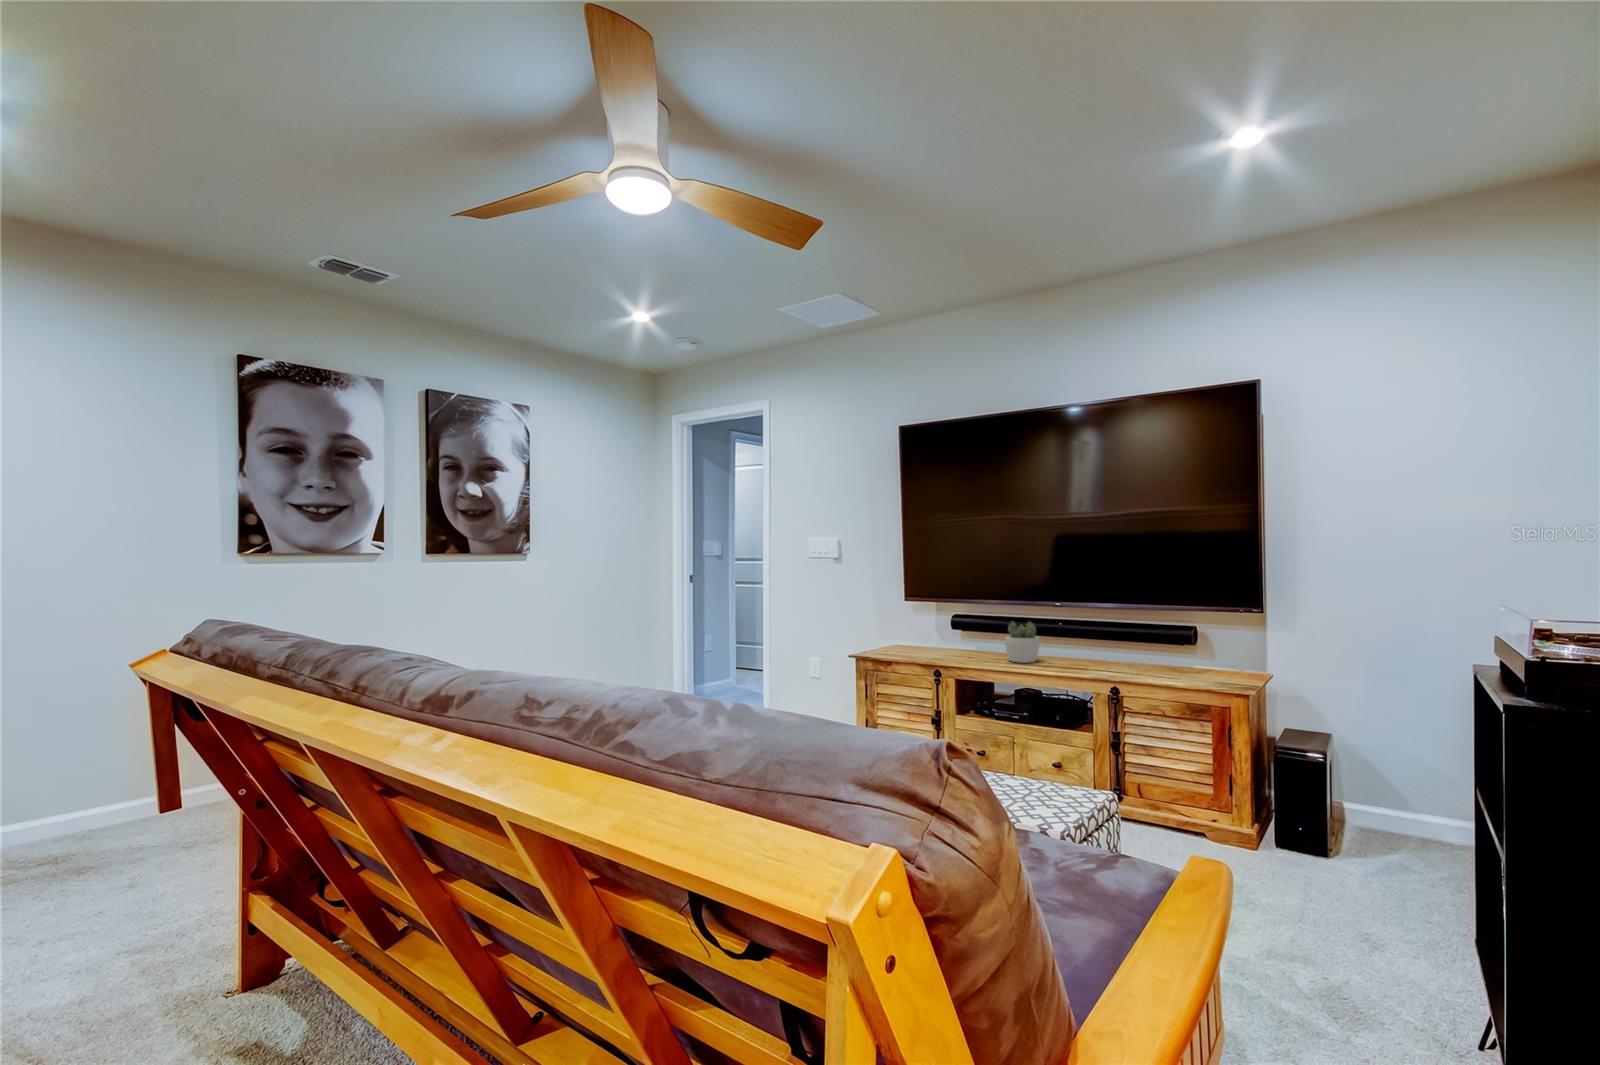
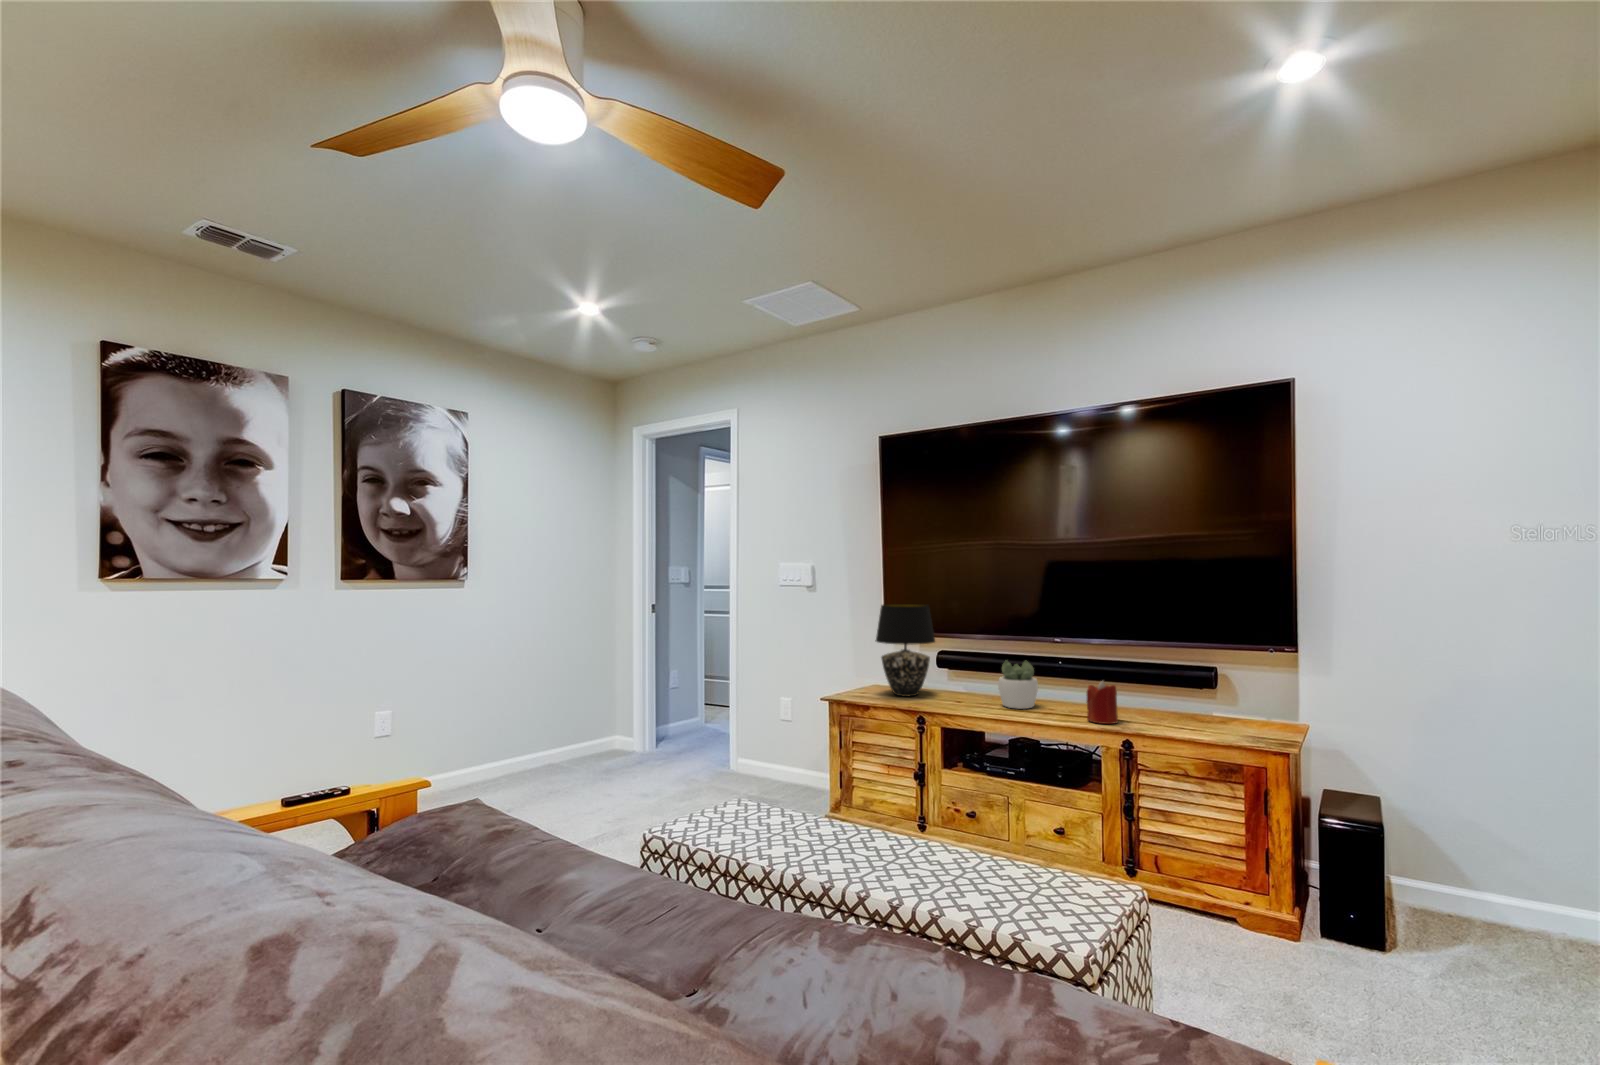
table lamp: none [897,574,950,654] -> present [875,604,935,696]
candle: none [1080,637,1108,674] -> present [1086,681,1118,724]

